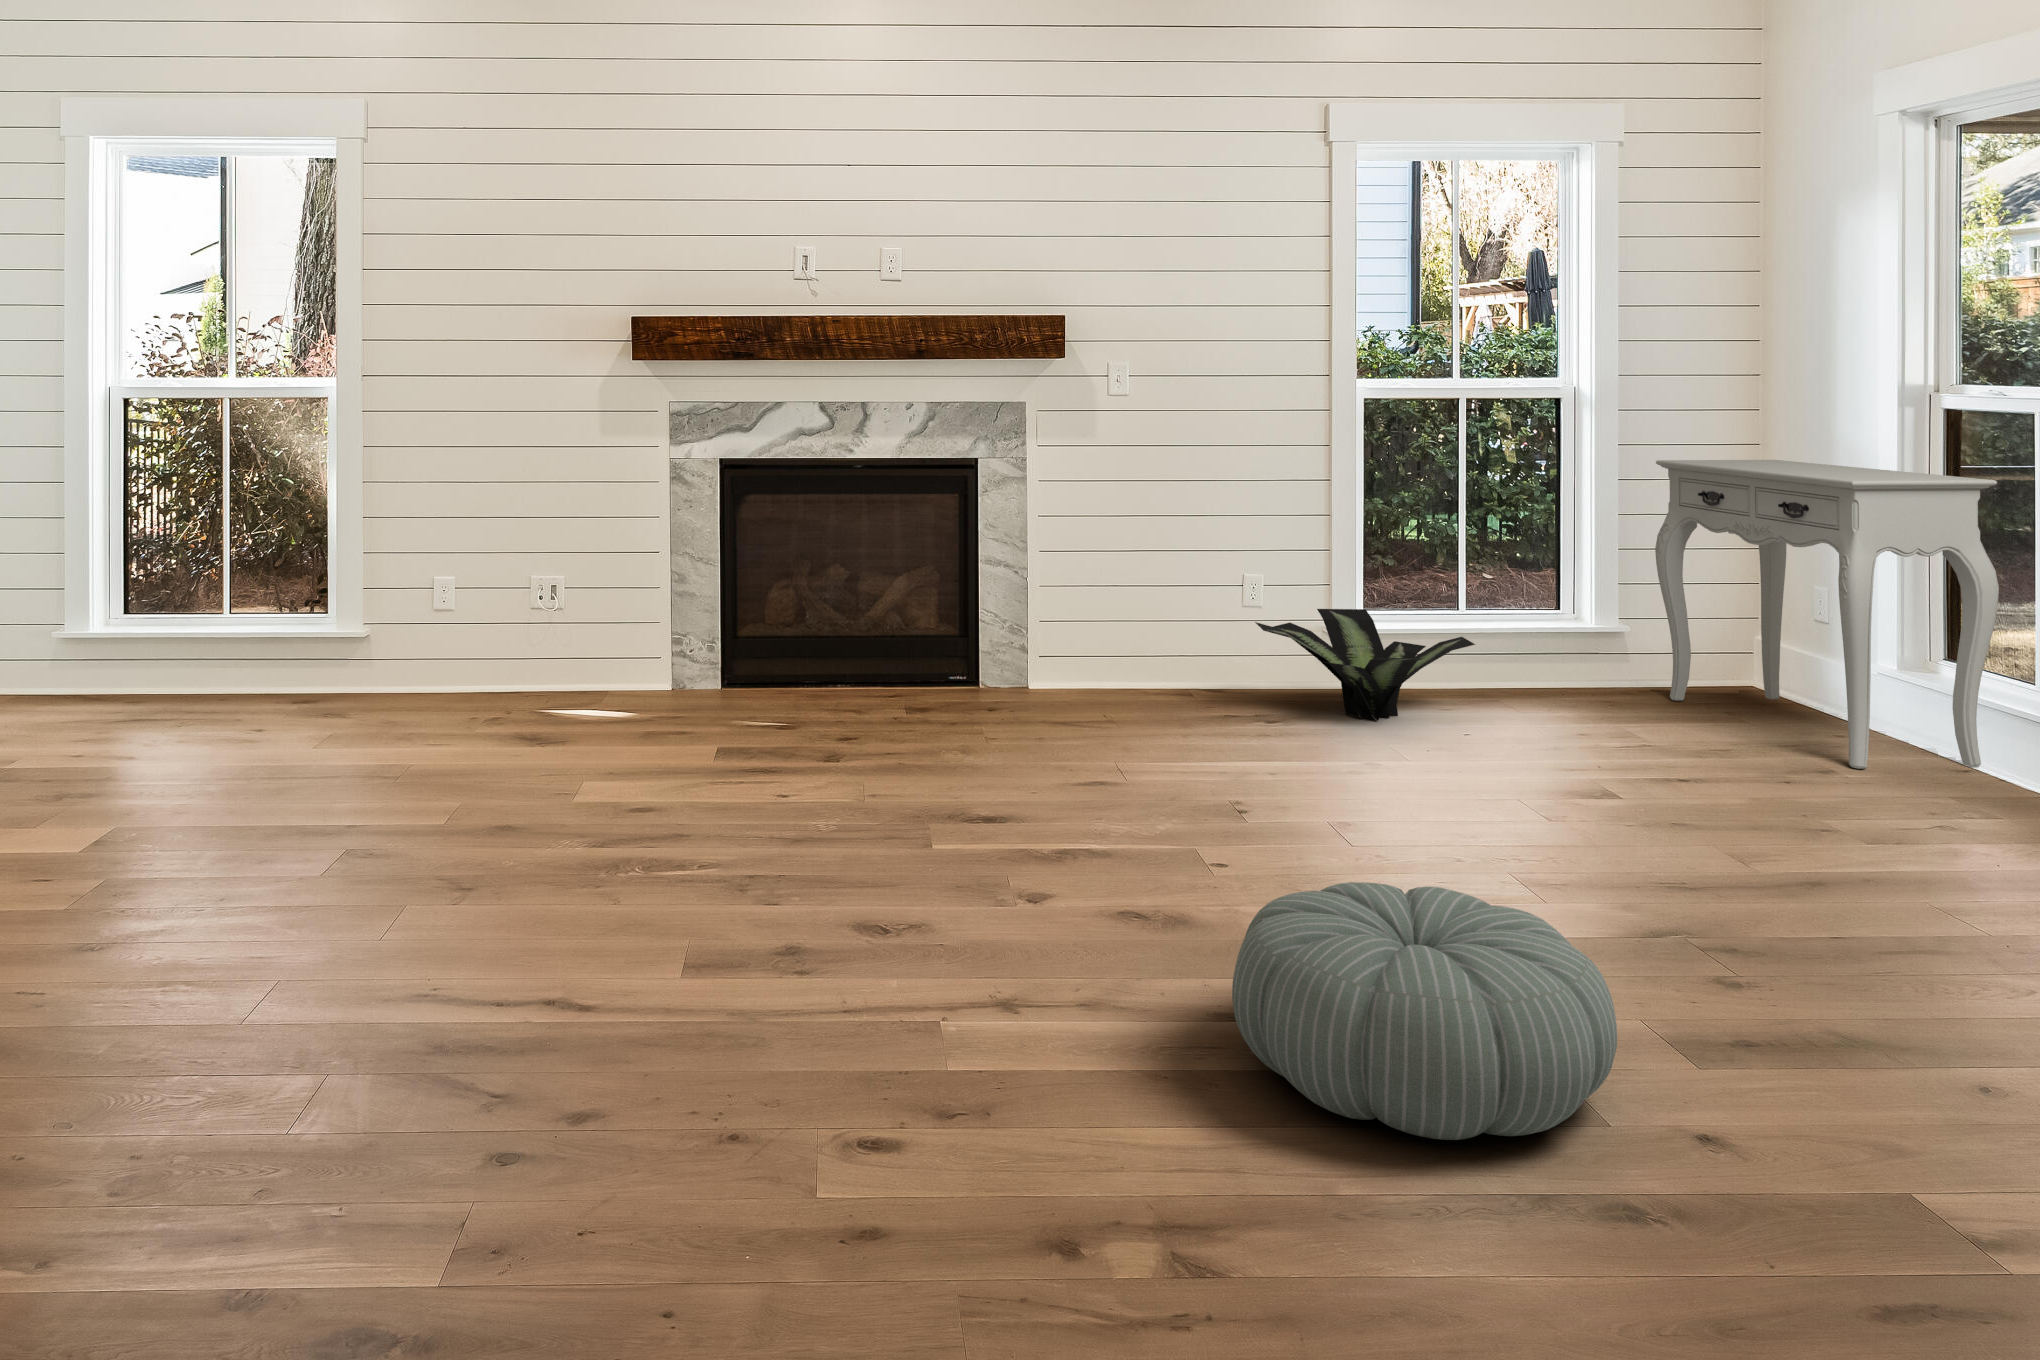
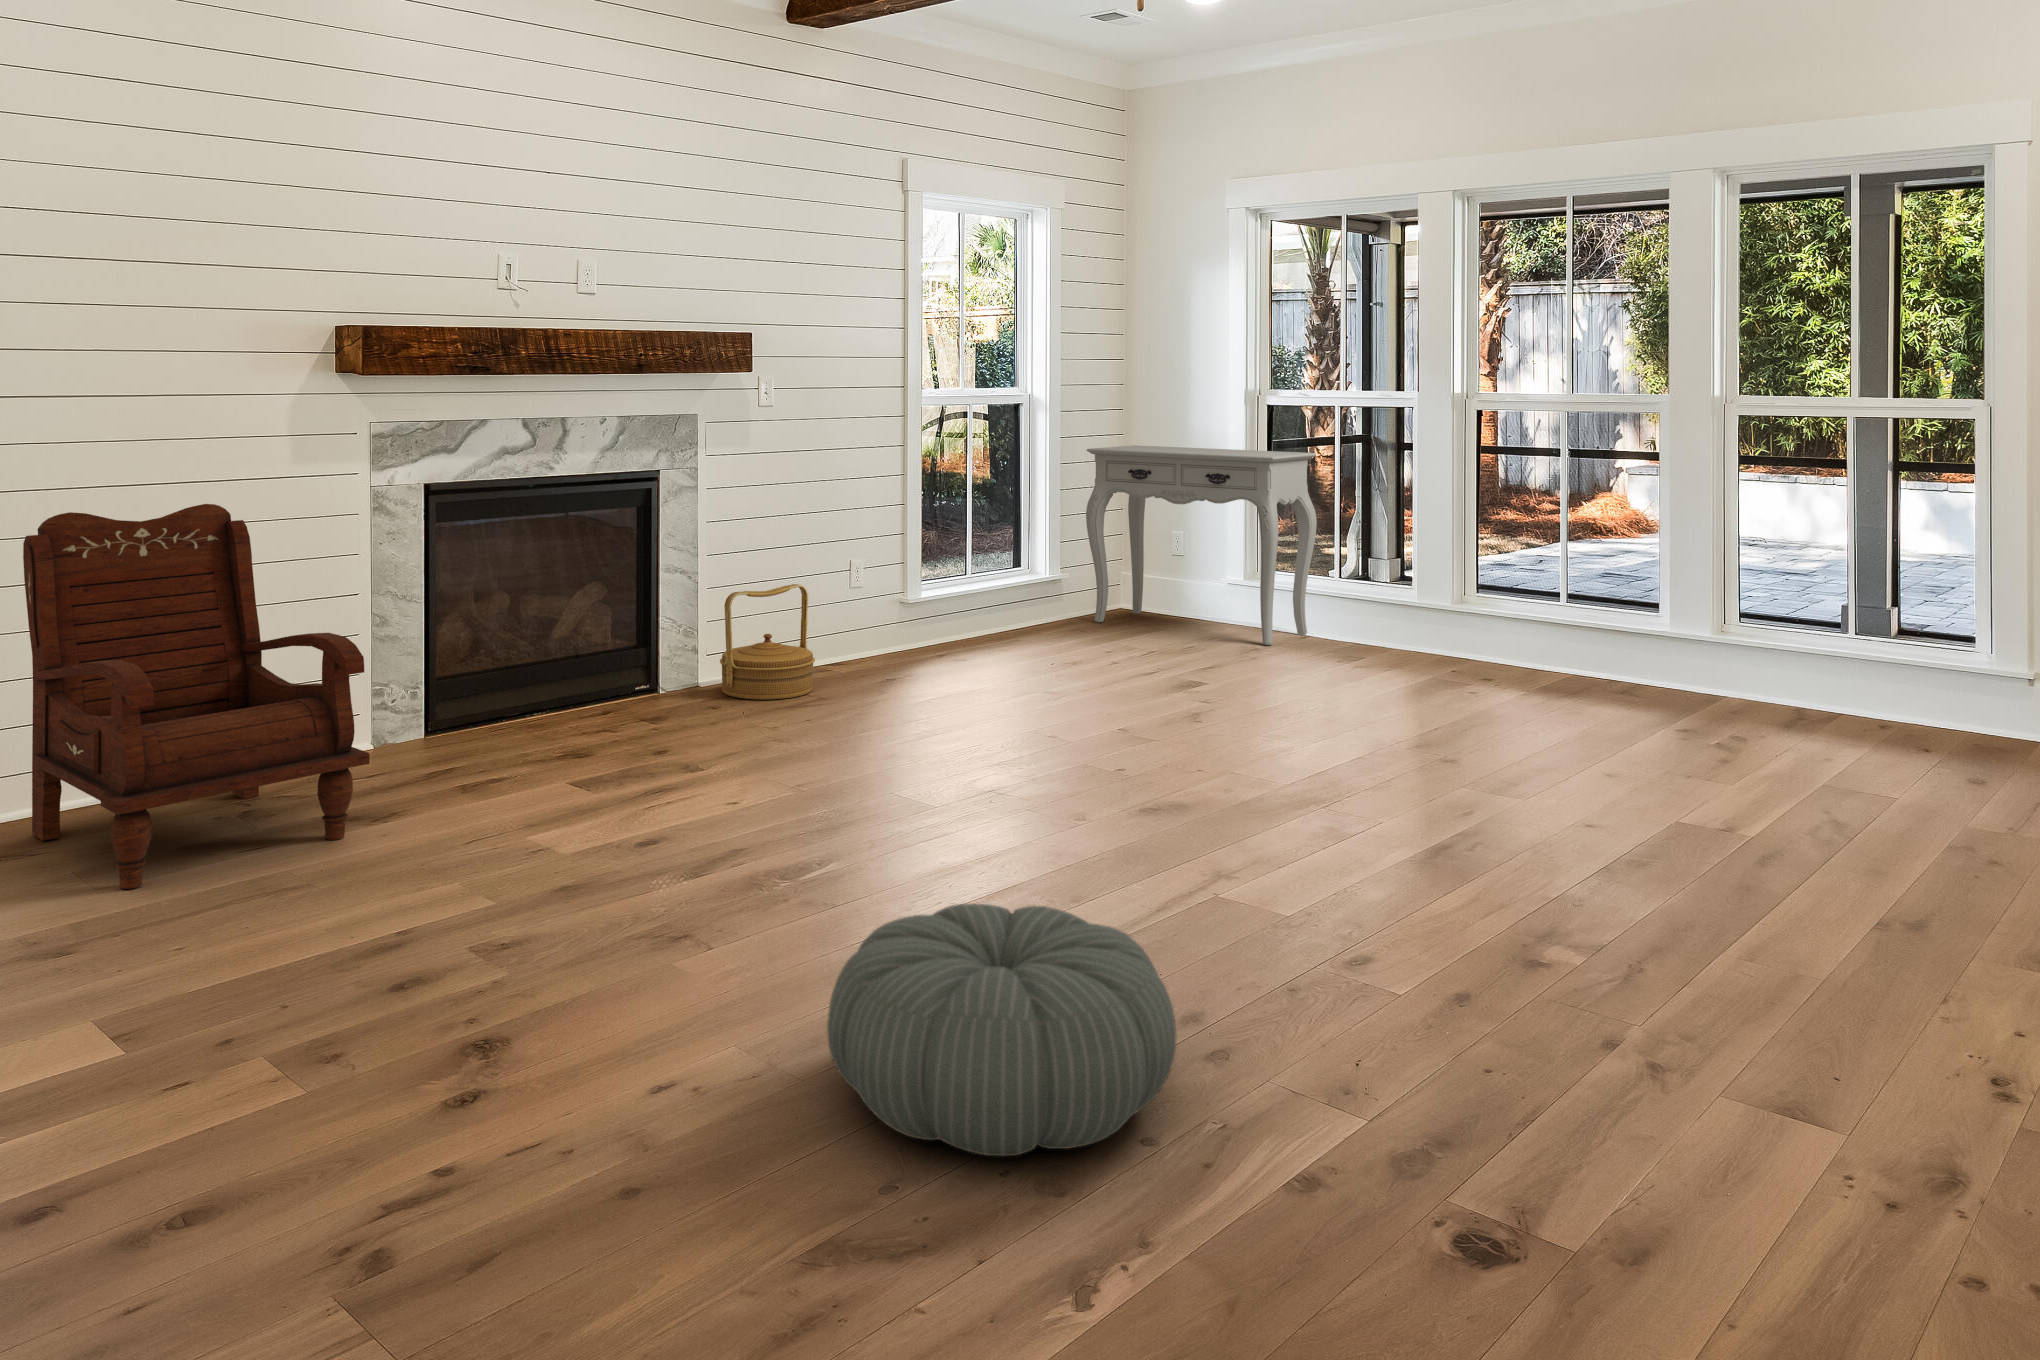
armchair: none [303,464,540,744] -> present [23,504,370,889]
woven basket: none [1021,591,1135,713] -> present [720,584,815,700]
potted plant: present [1255,609,1475,721] -> none [896,579,1047,666]
pouf: present [1232,882,1617,1140] -> present [827,904,1177,1156]

